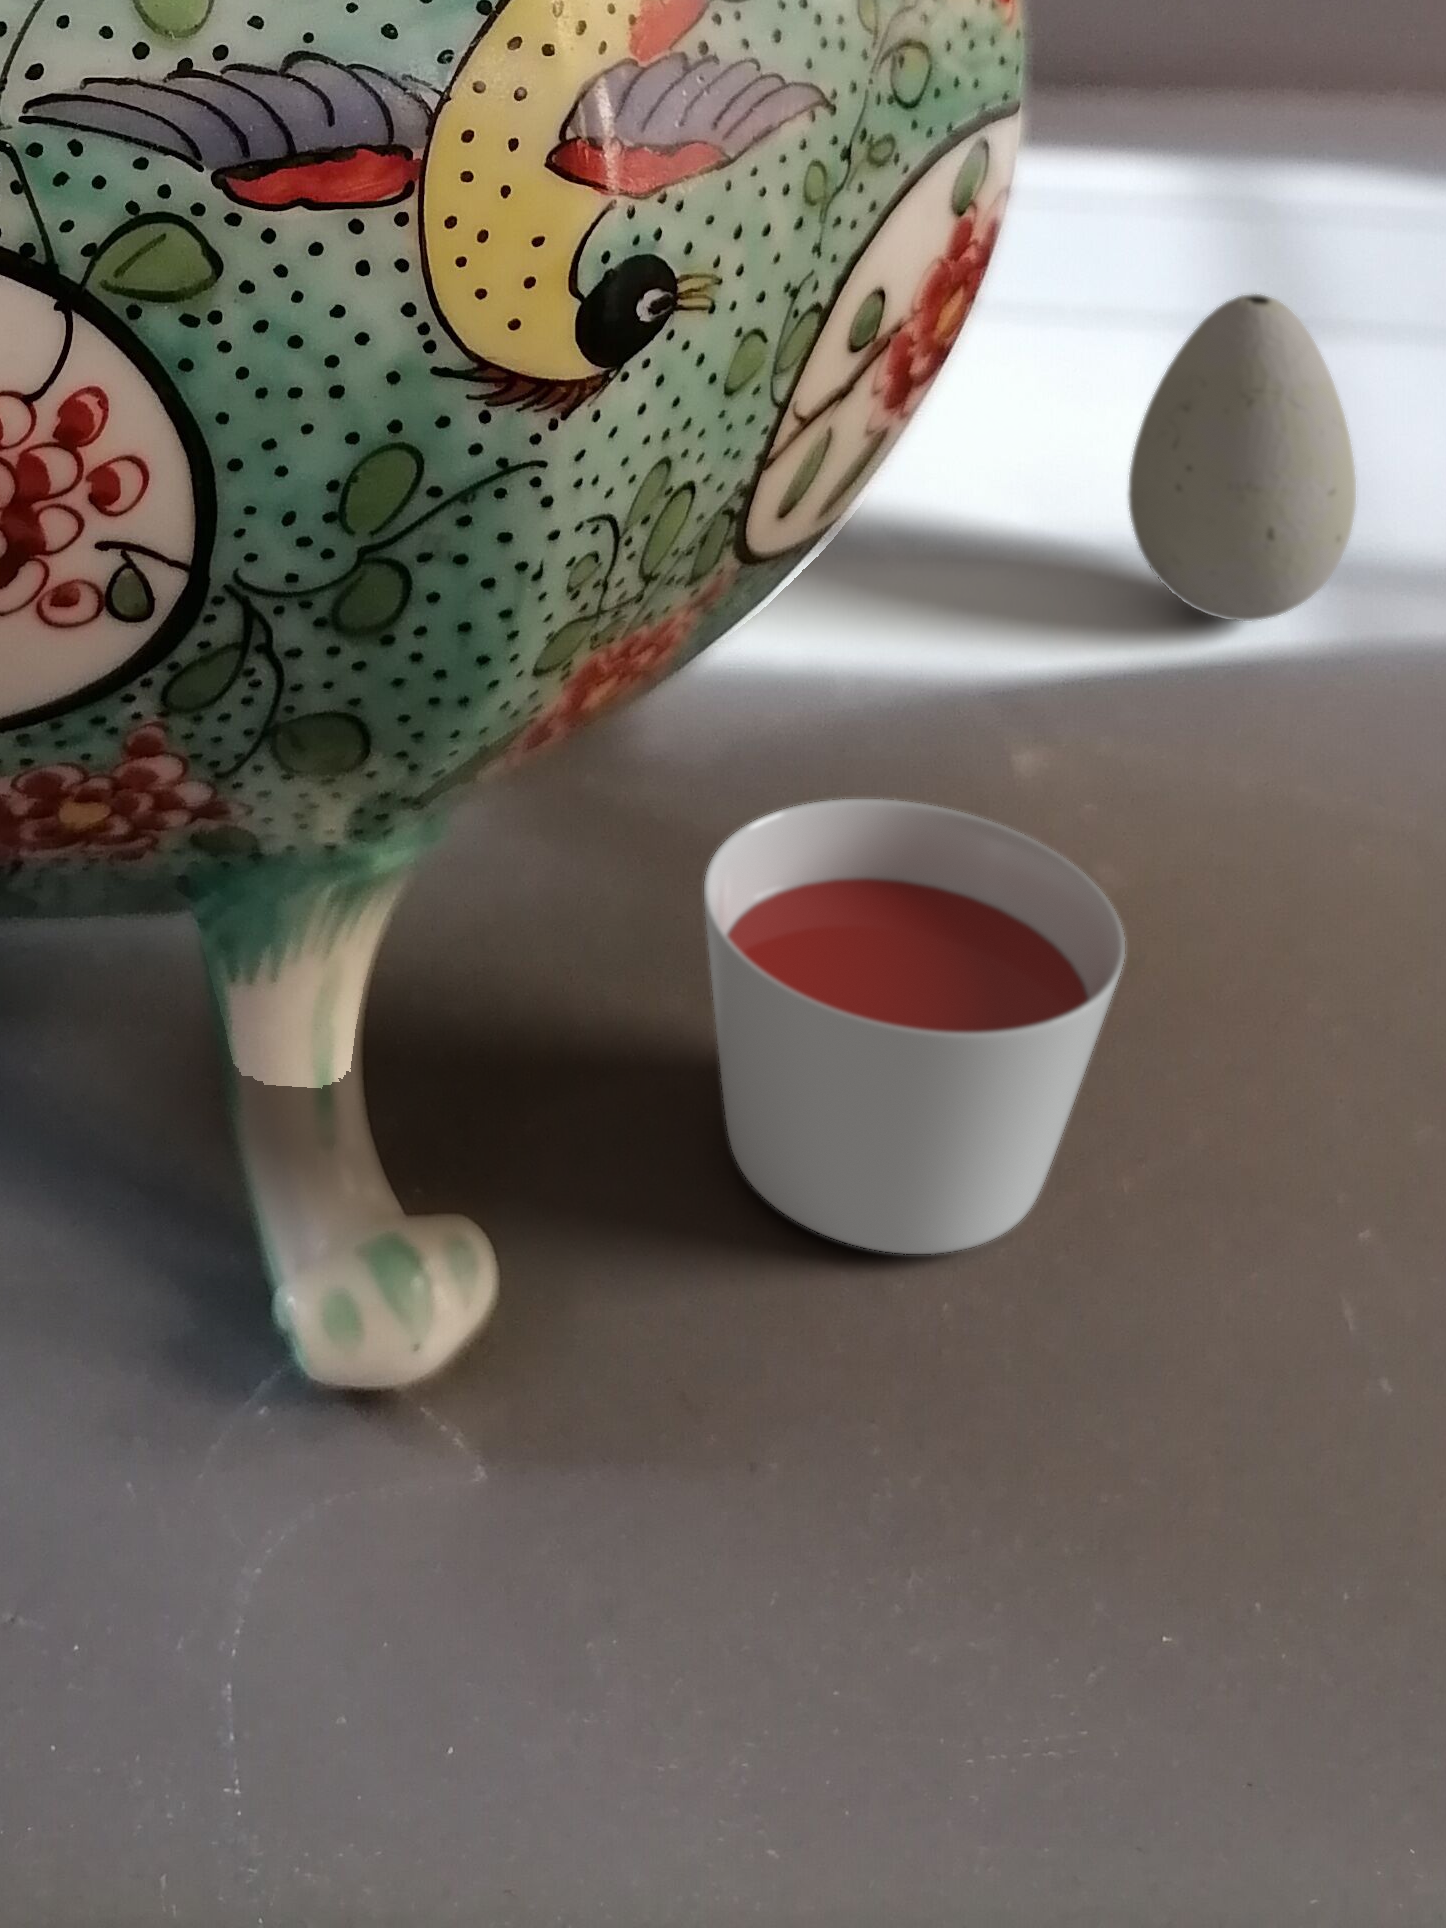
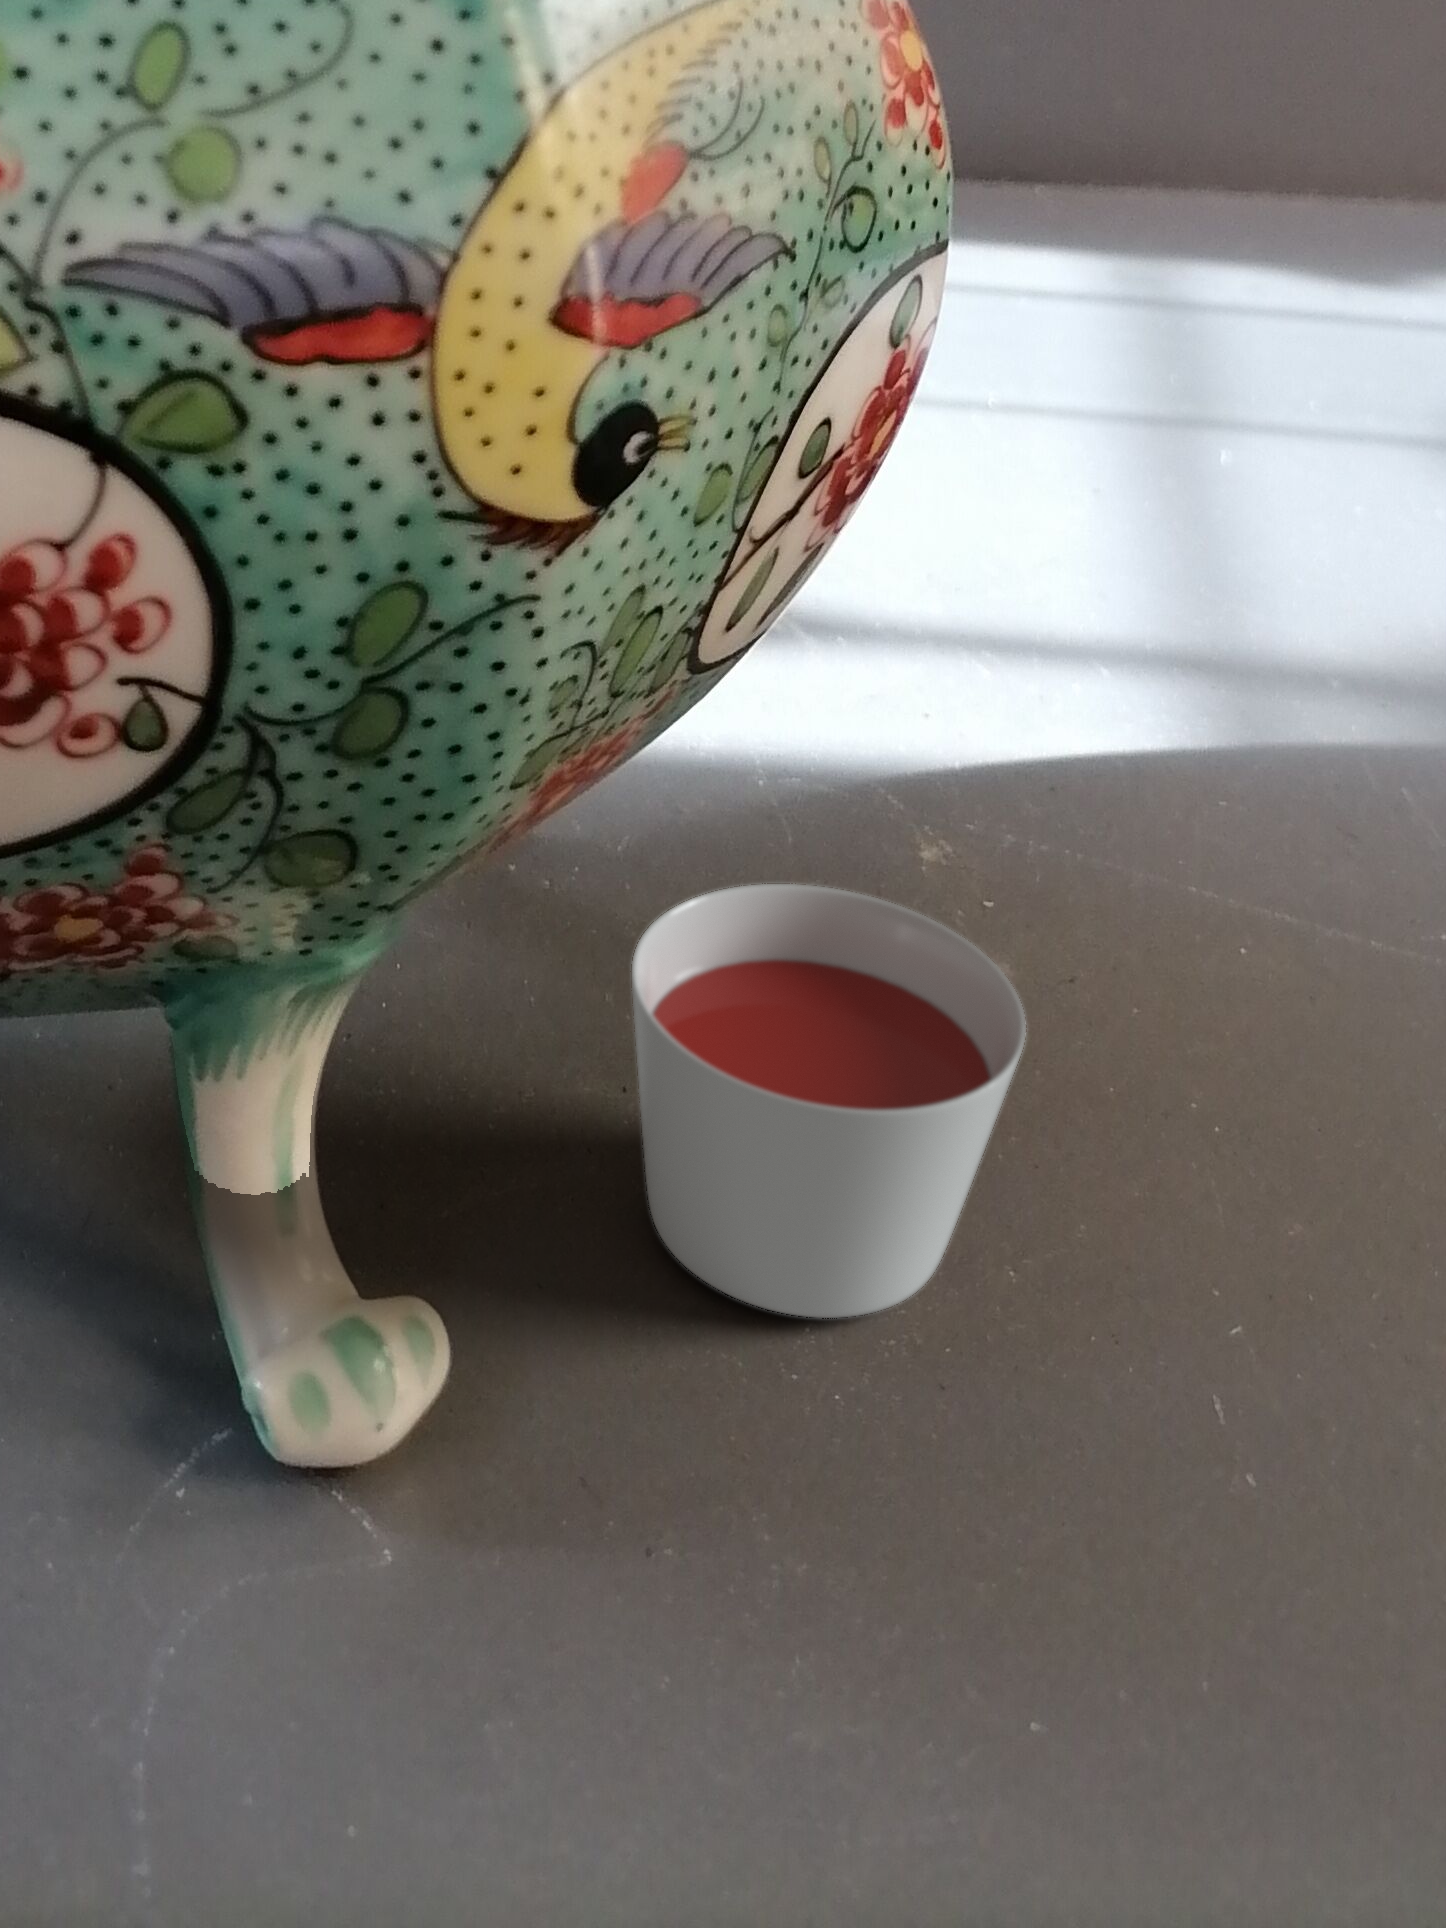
decorative egg: present [1128,294,1356,621] -> none [987,382,1200,693]

